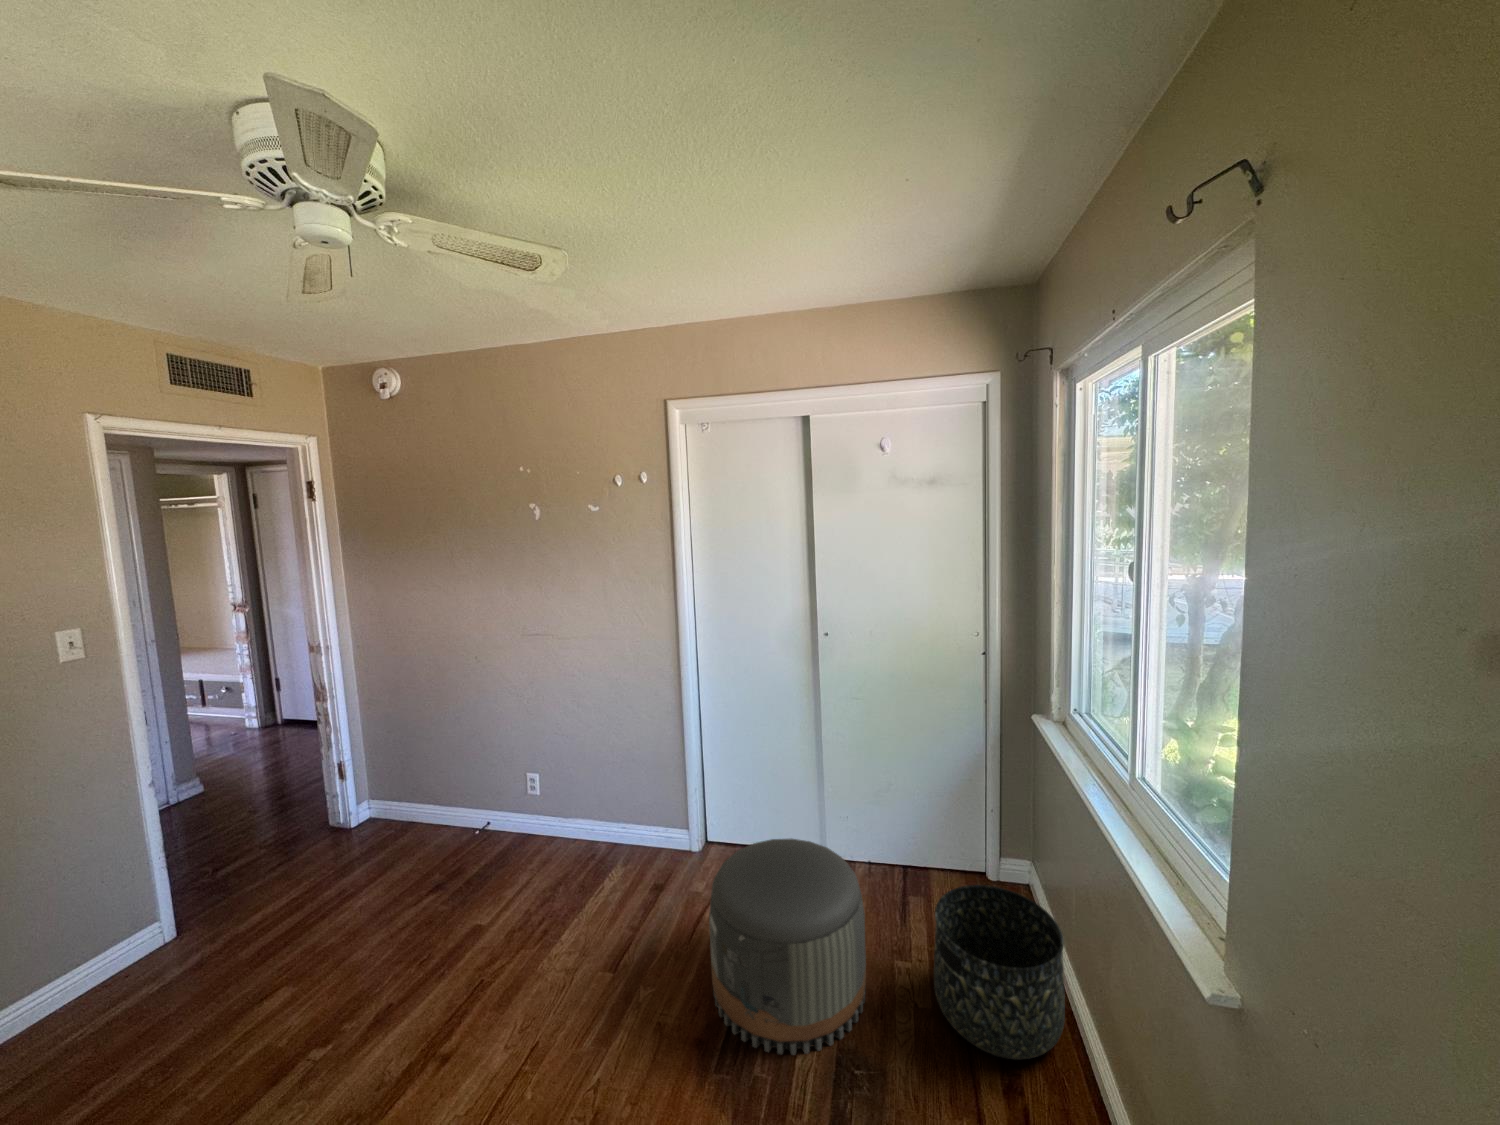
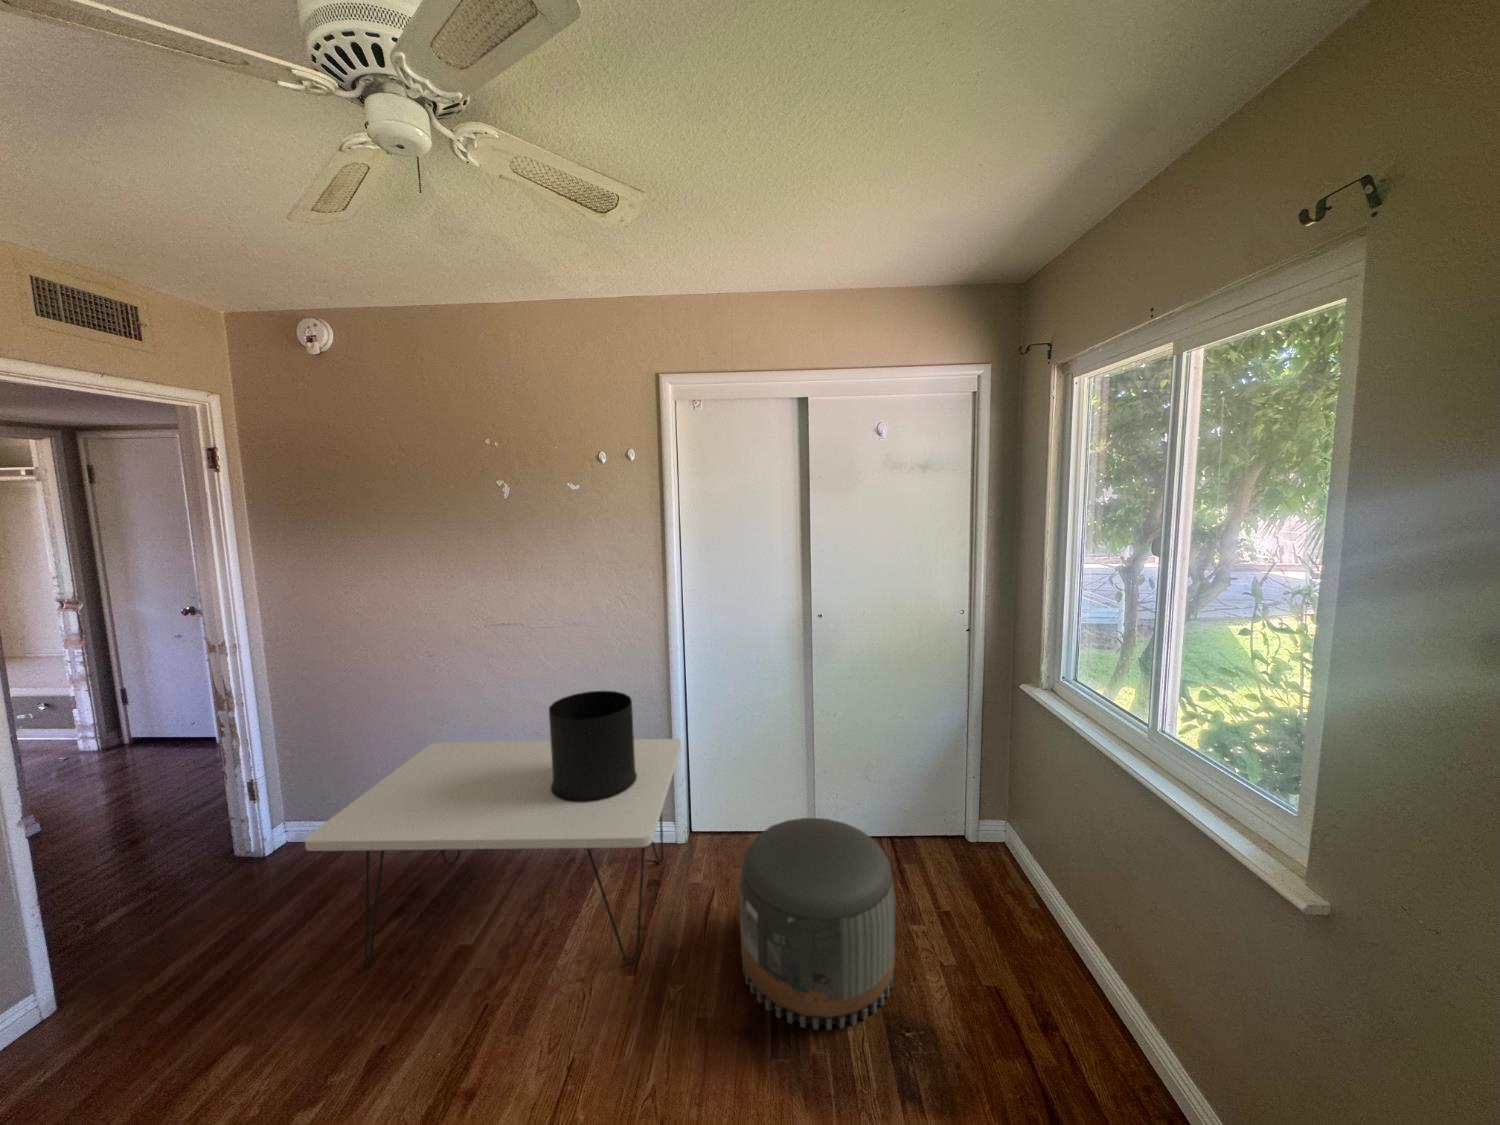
side table: none [348,700,690,961] -> present [305,691,681,965]
basket: present [934,885,1065,1059] -> none [954,844,1078,999]

